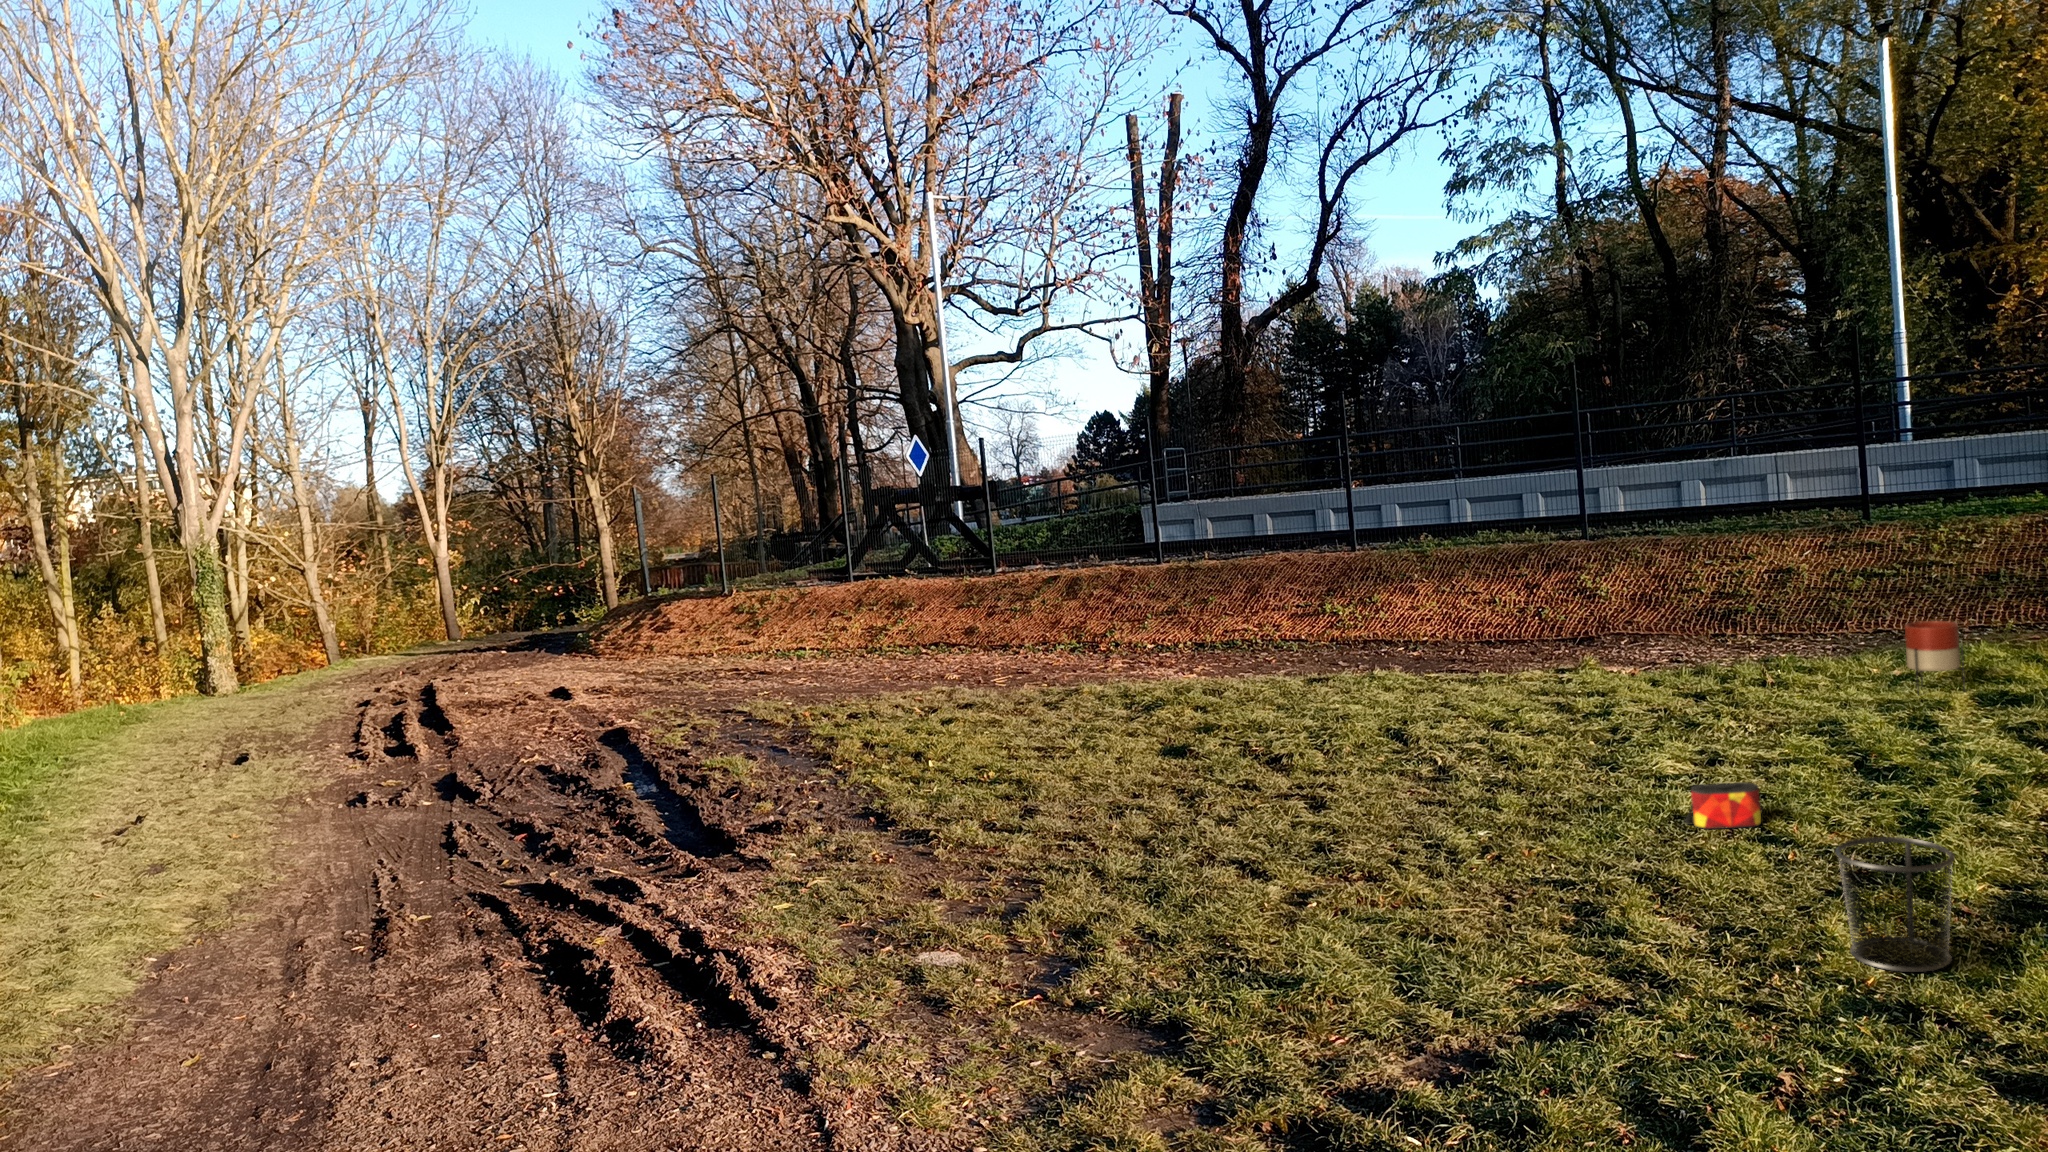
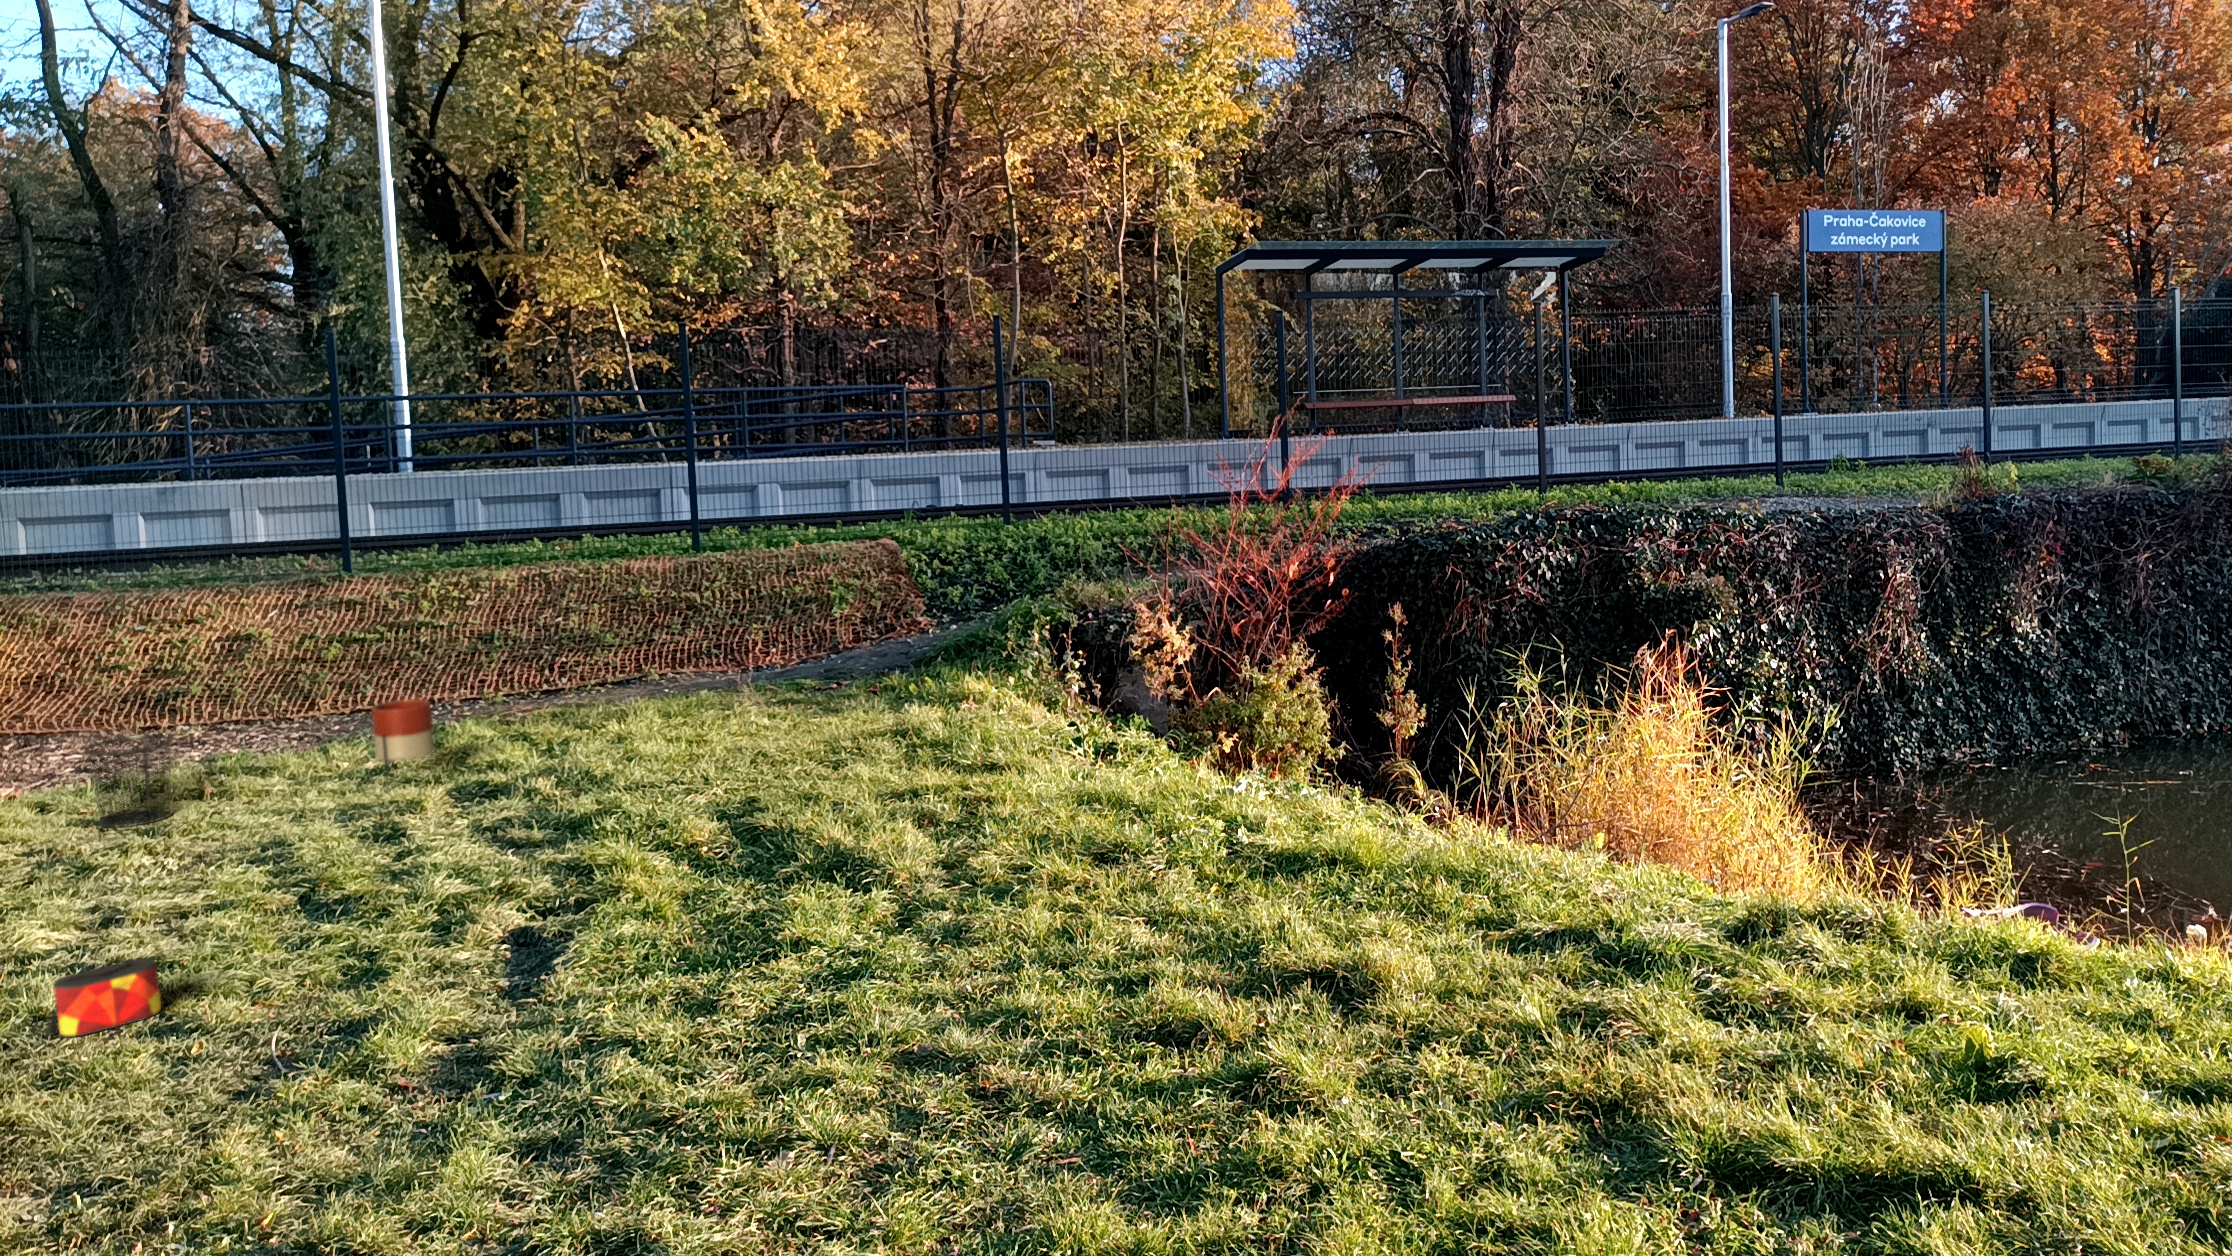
trash can: present [1835,837,1955,972] -> present [84,735,172,828]

